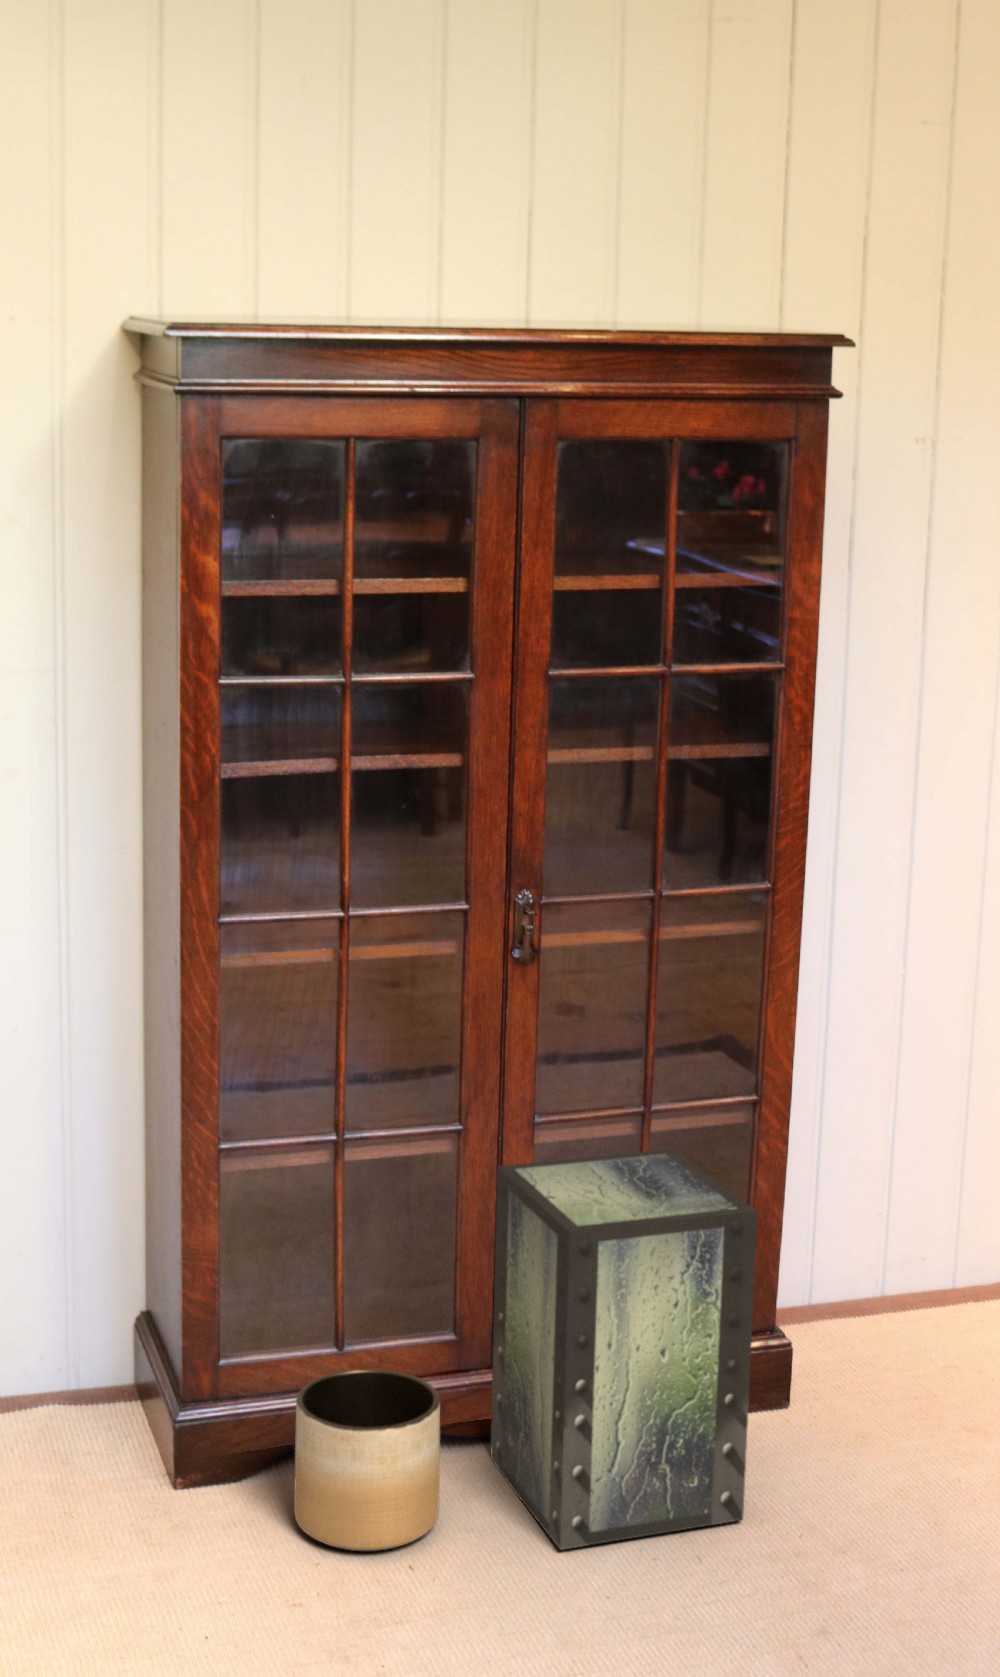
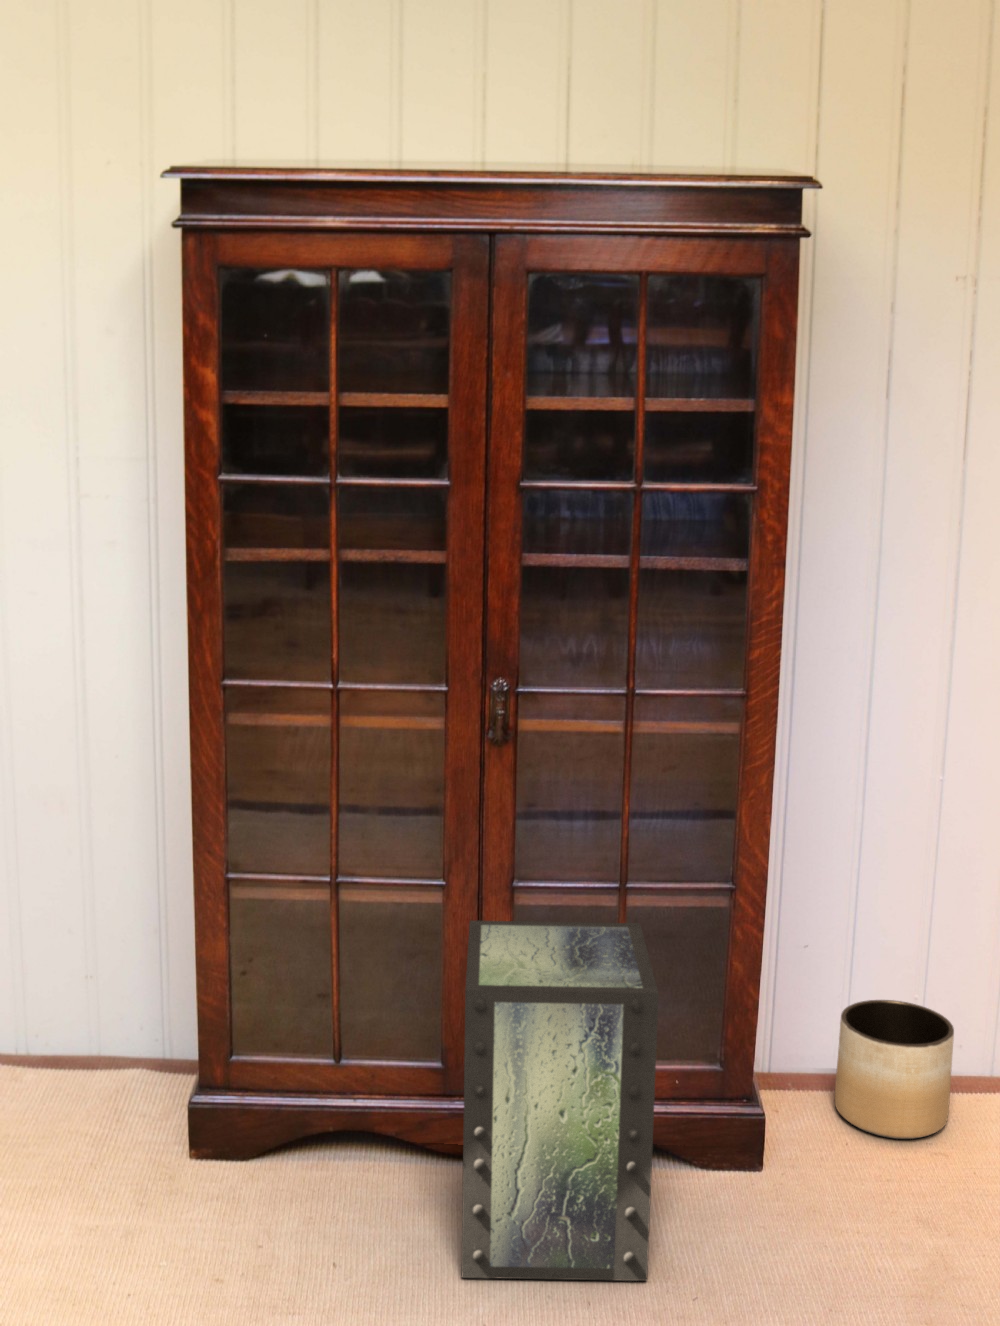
planter: present [294,1369,440,1551] -> present [835,1000,954,1139]

